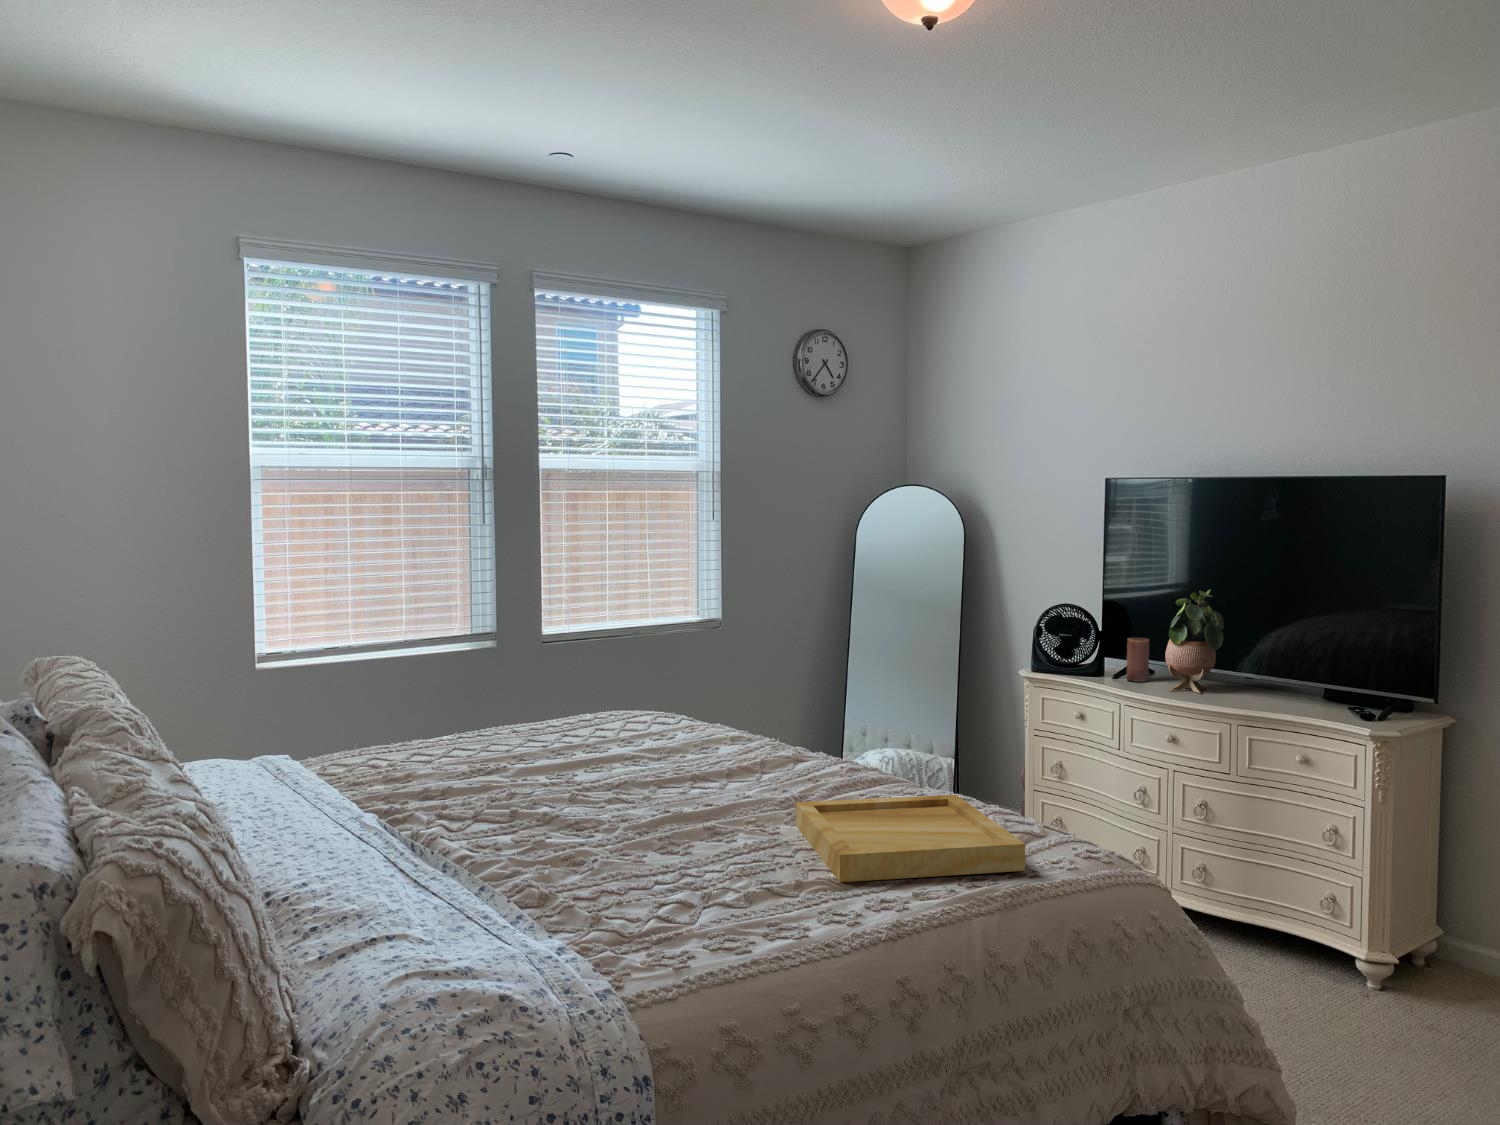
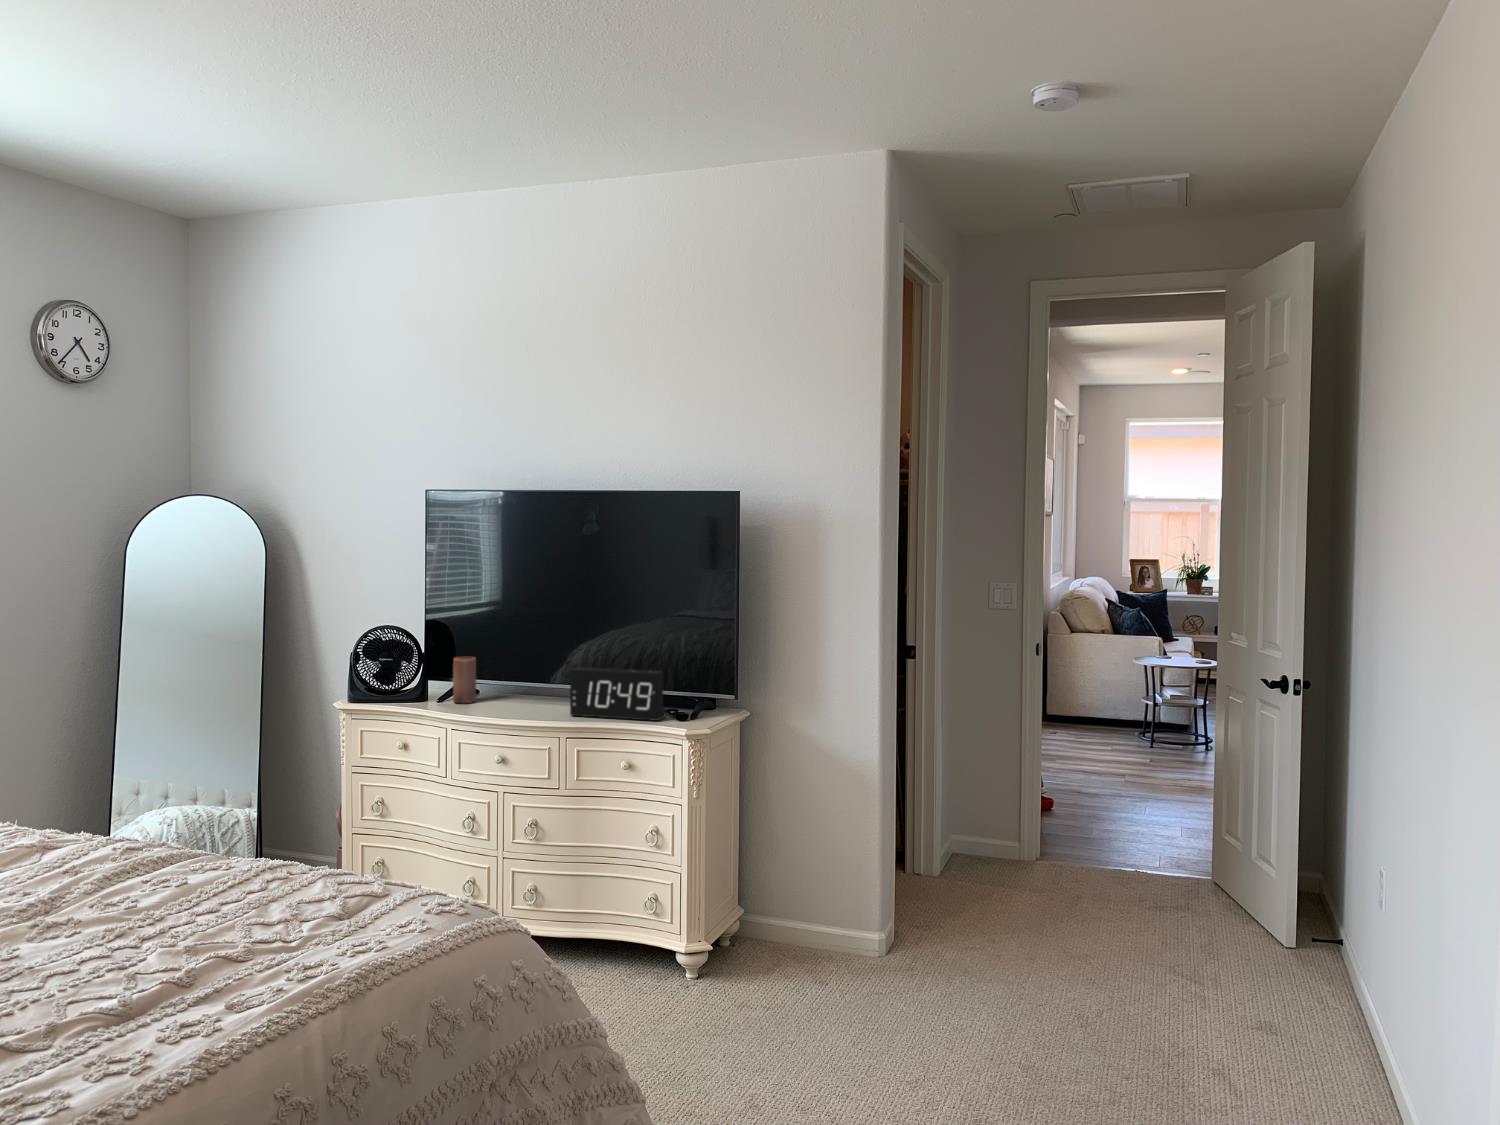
potted plant: present [1165,589,1224,693] -> none [493,602,551,710]
alarm clock: none [1241,655,1347,716] -> present [570,667,666,721]
tray: present [796,795,1025,882] -> none [45,863,368,1012]

